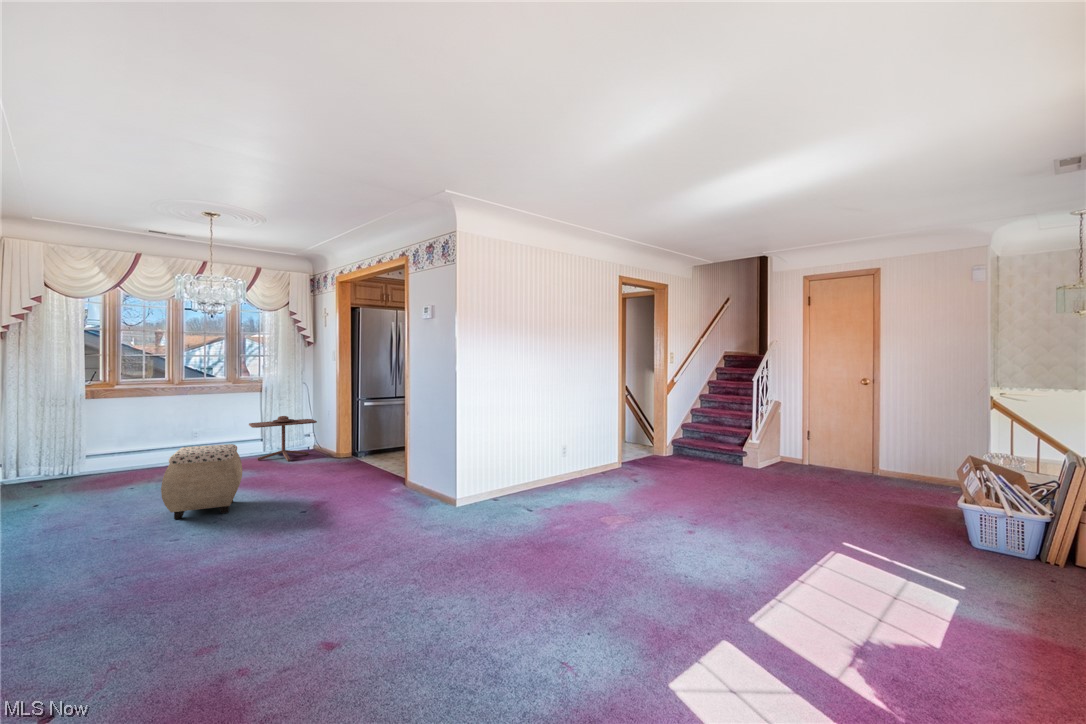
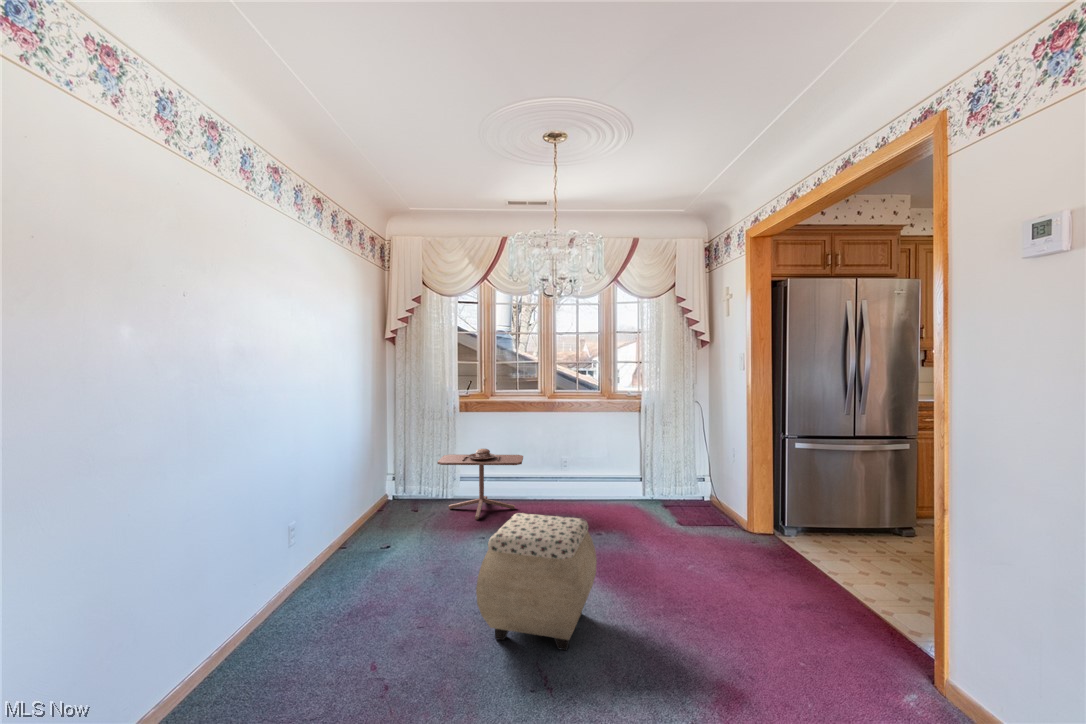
side table: present [249,416,317,461] -> present [437,449,523,519]

